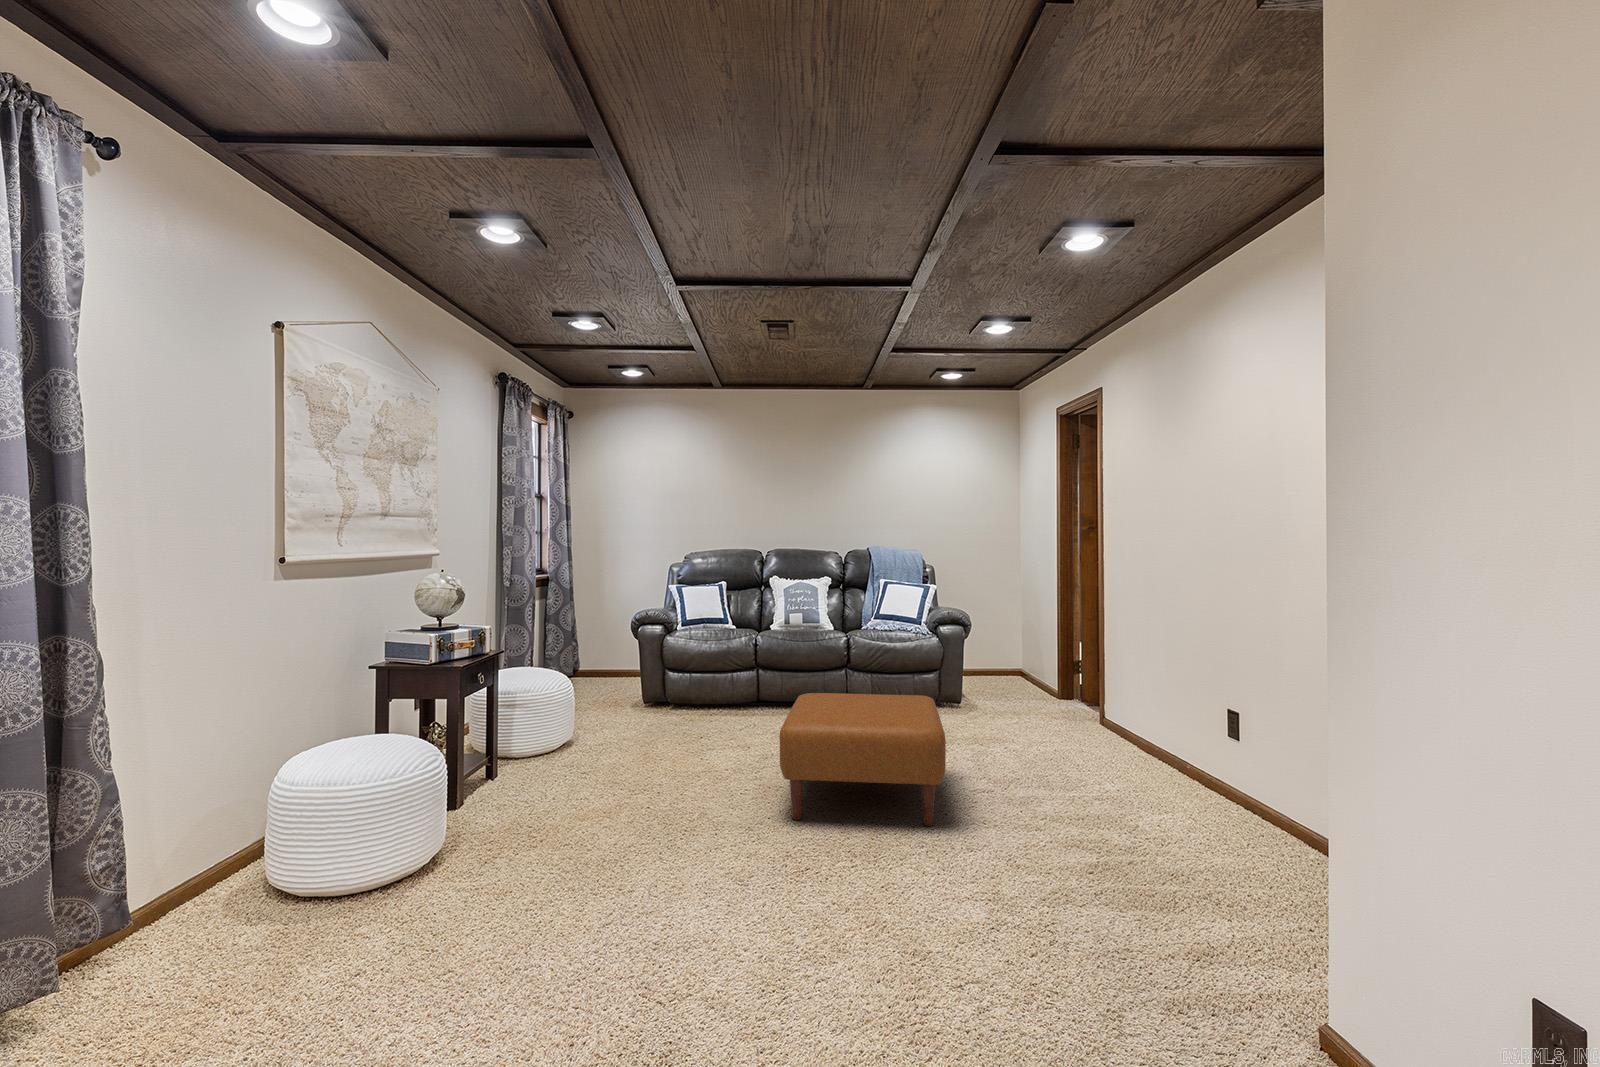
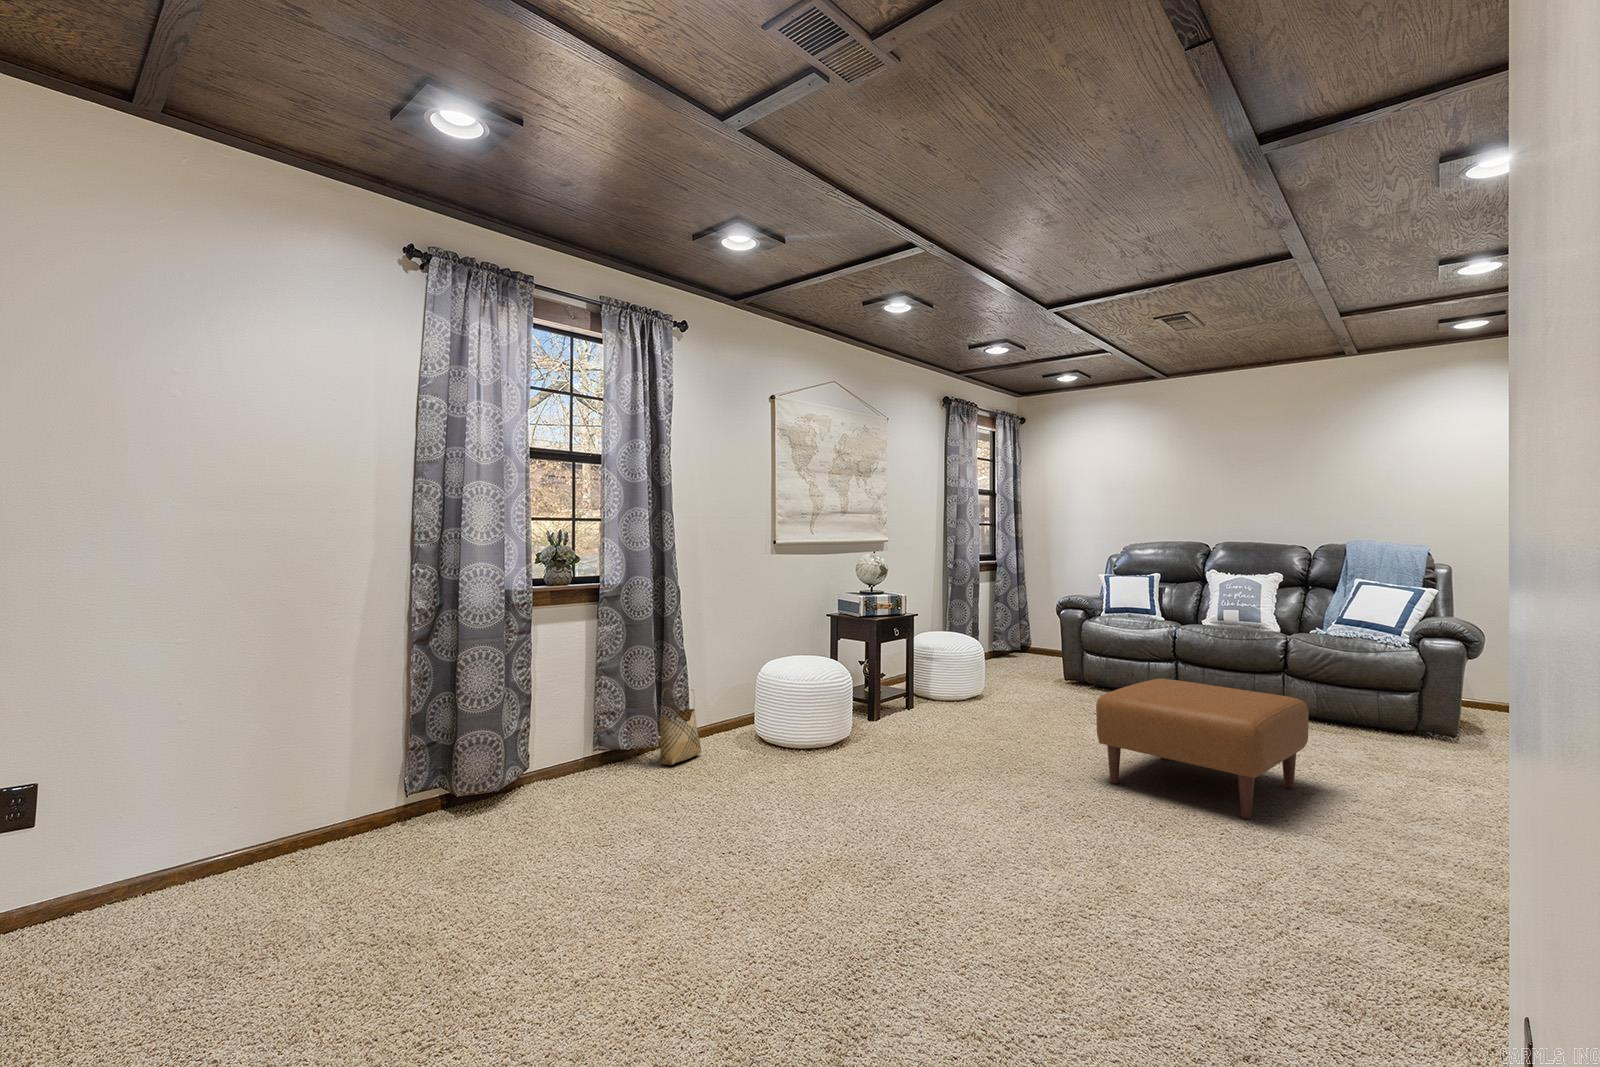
woven basket: none [57,851,163,1029] -> present [659,688,701,765]

